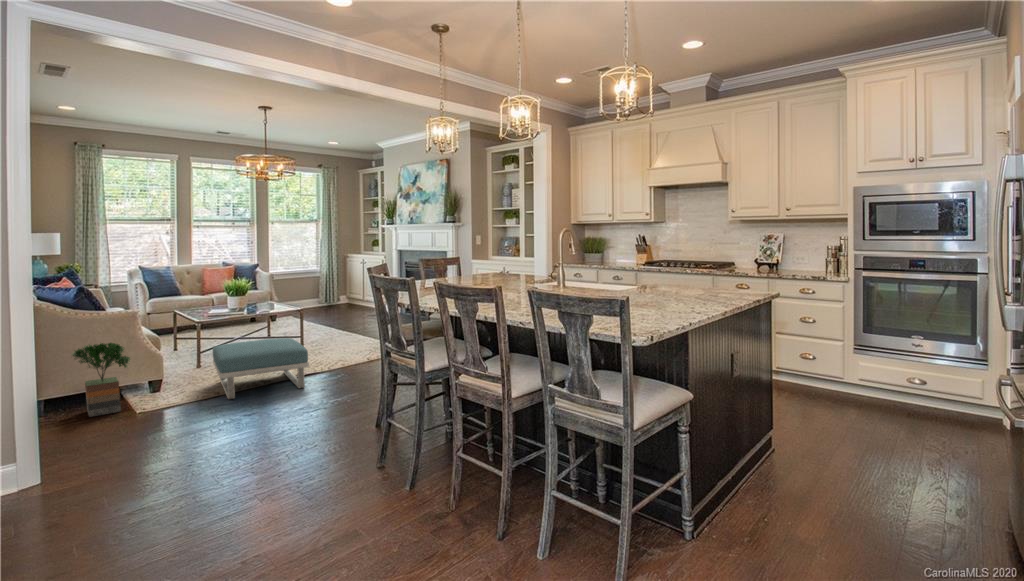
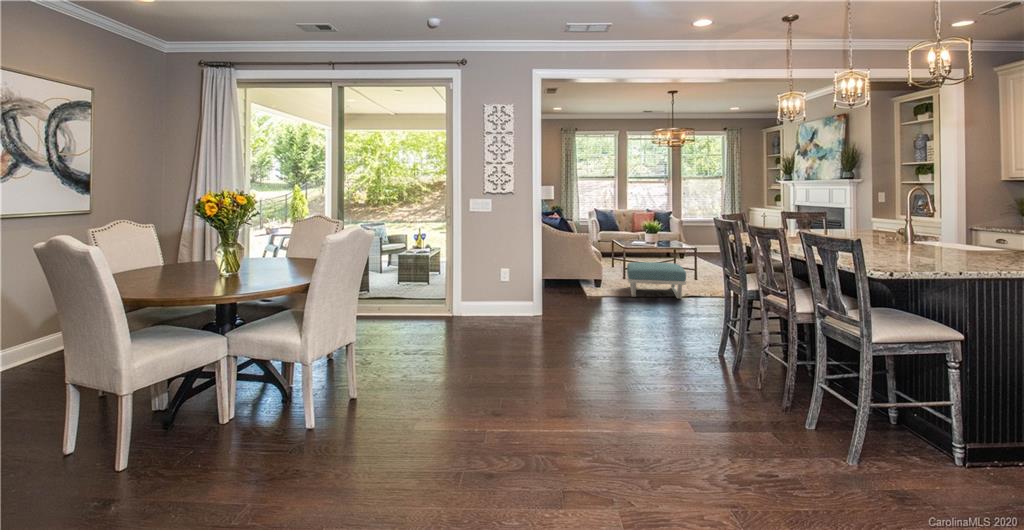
potted tree: present [72,343,130,417] -> none [556,251,584,292]

